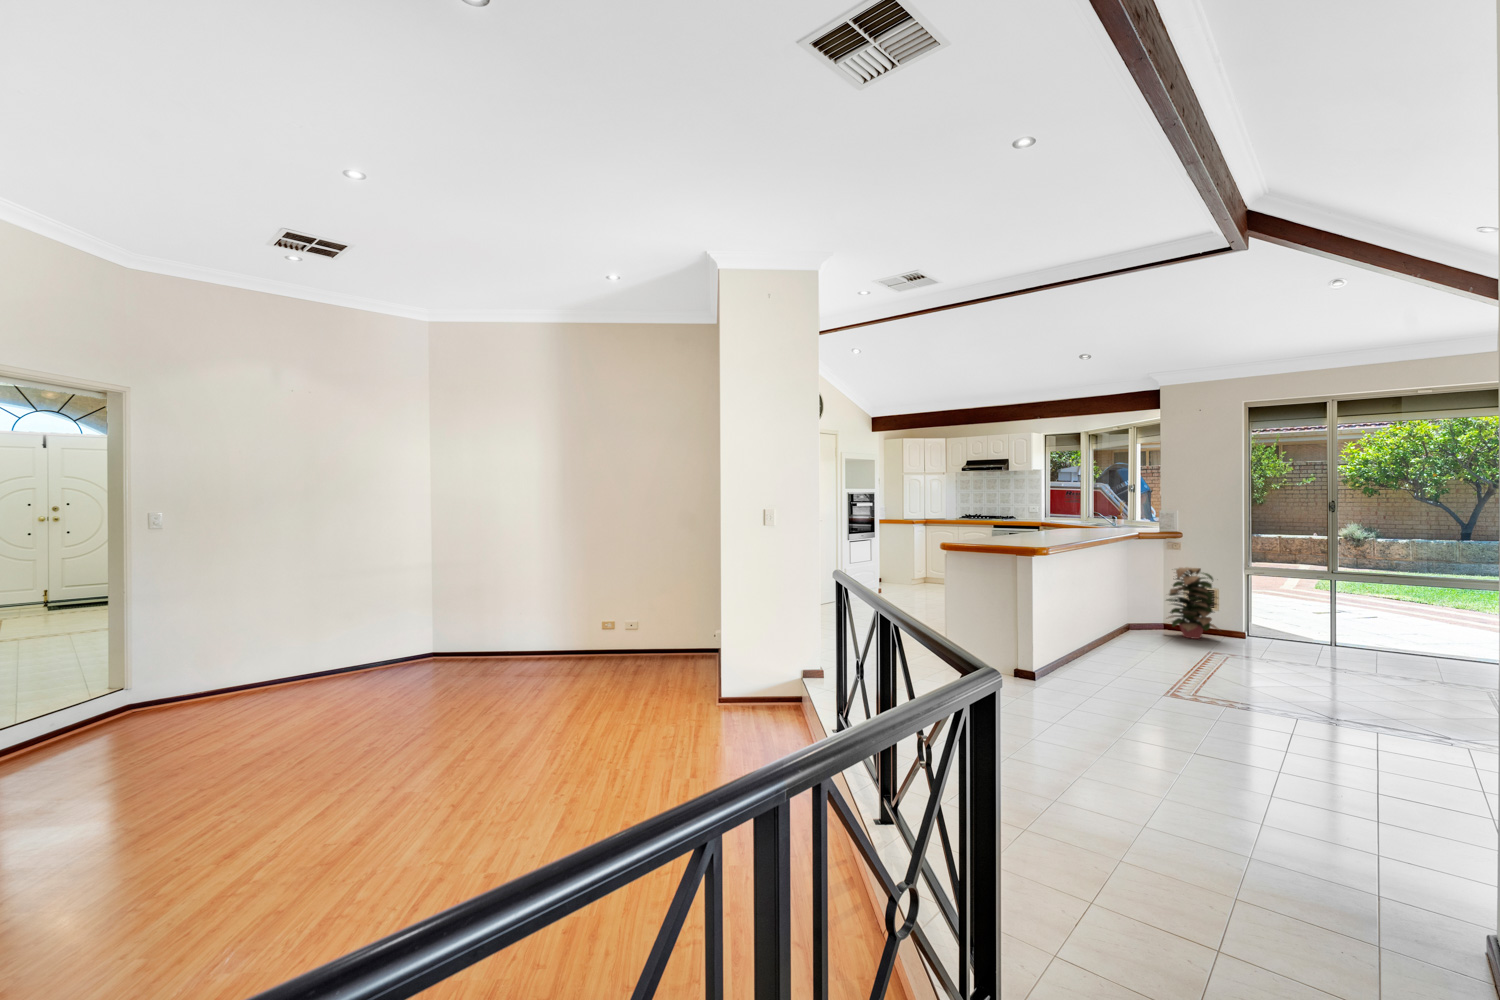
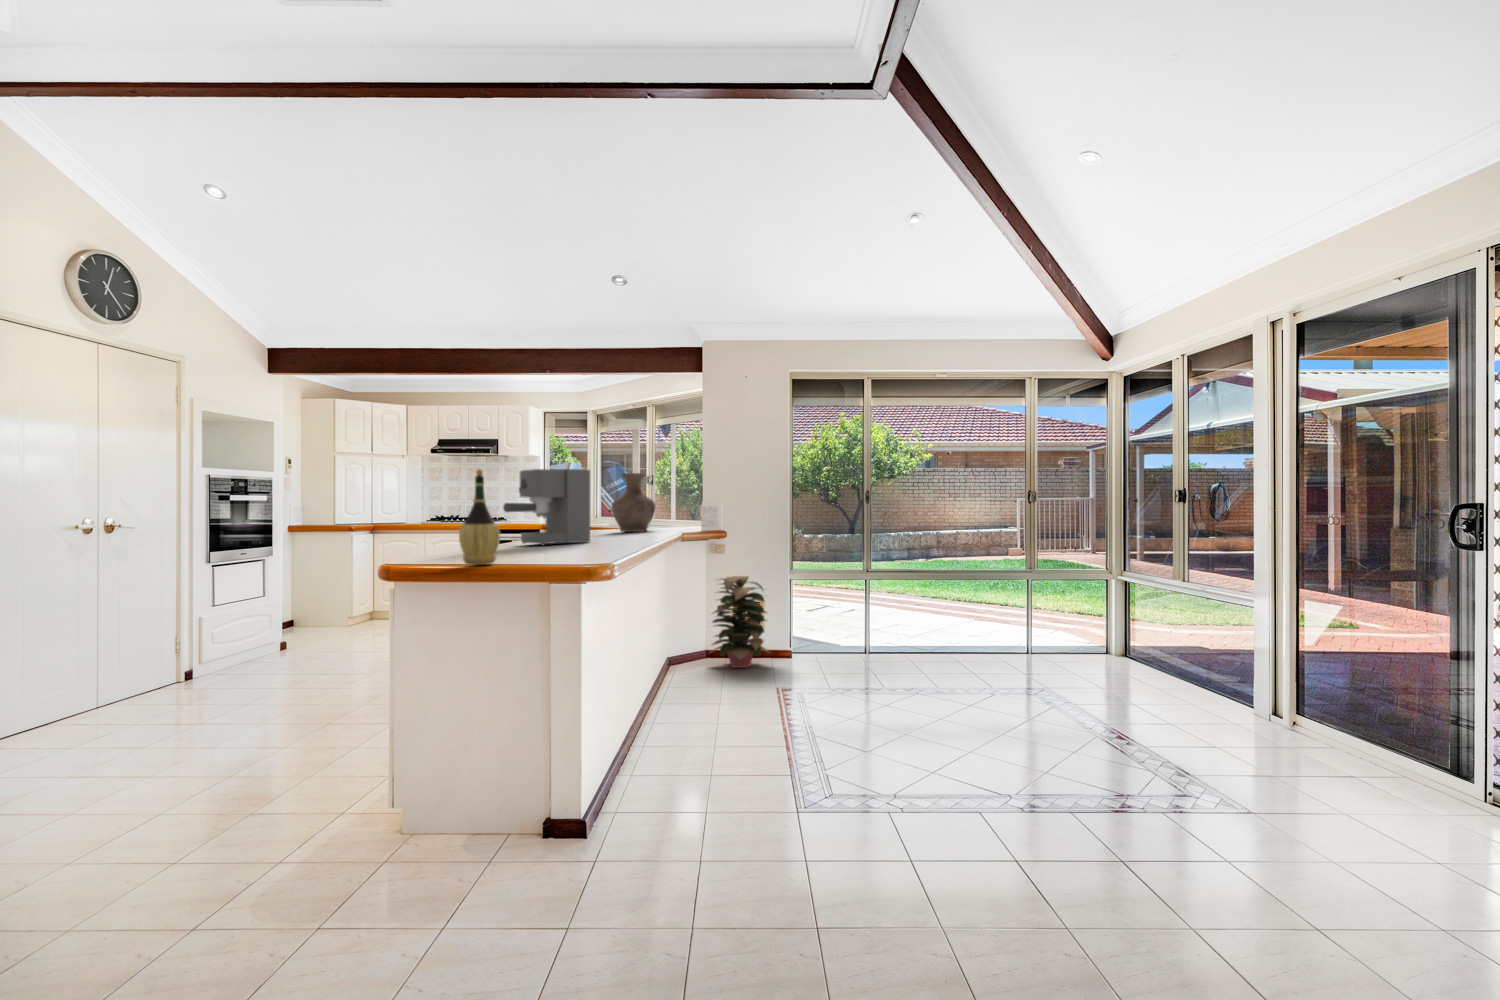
vase: none [1079,491,1113,531] -> present [612,473,655,532]
coffee maker: none [1000,493,1054,538] -> present [503,469,590,545]
wine bottle: none [972,501,992,546] -> present [459,470,500,565]

